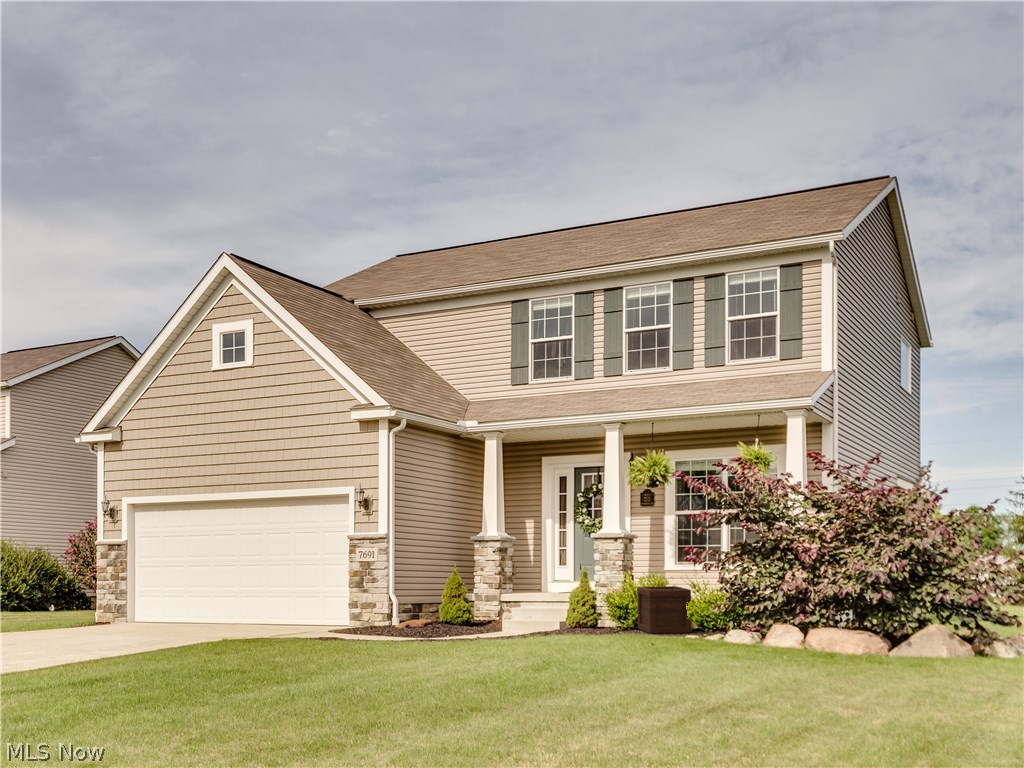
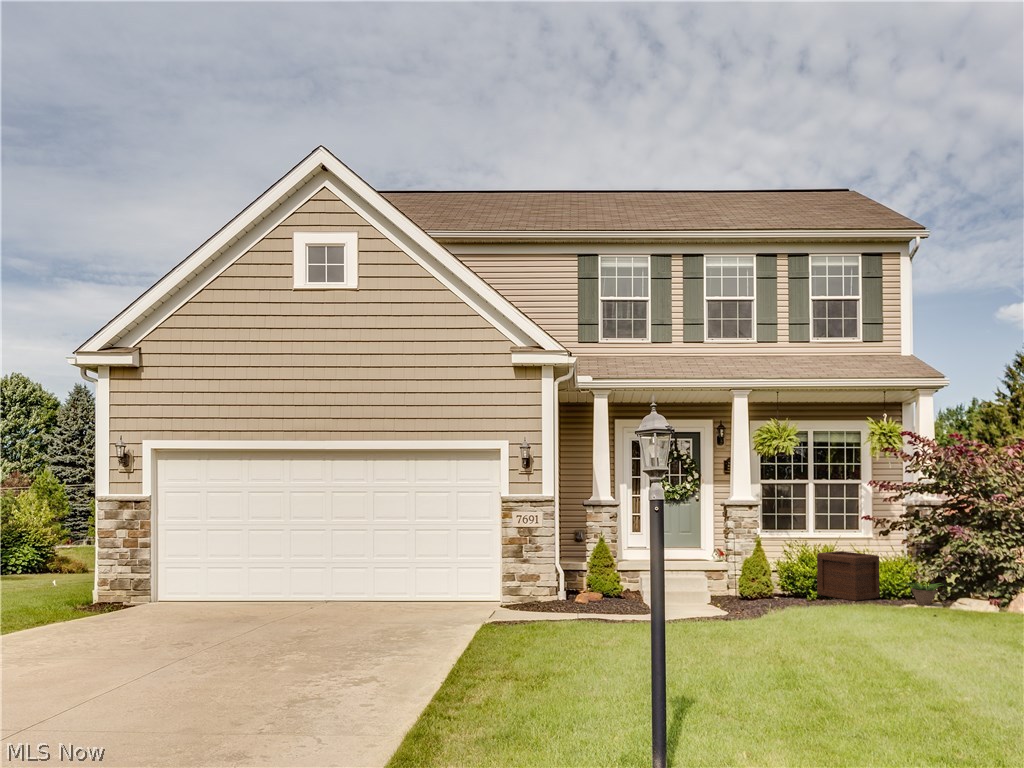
decorative plant: none [689,615,730,639] -> present [902,583,942,605]

